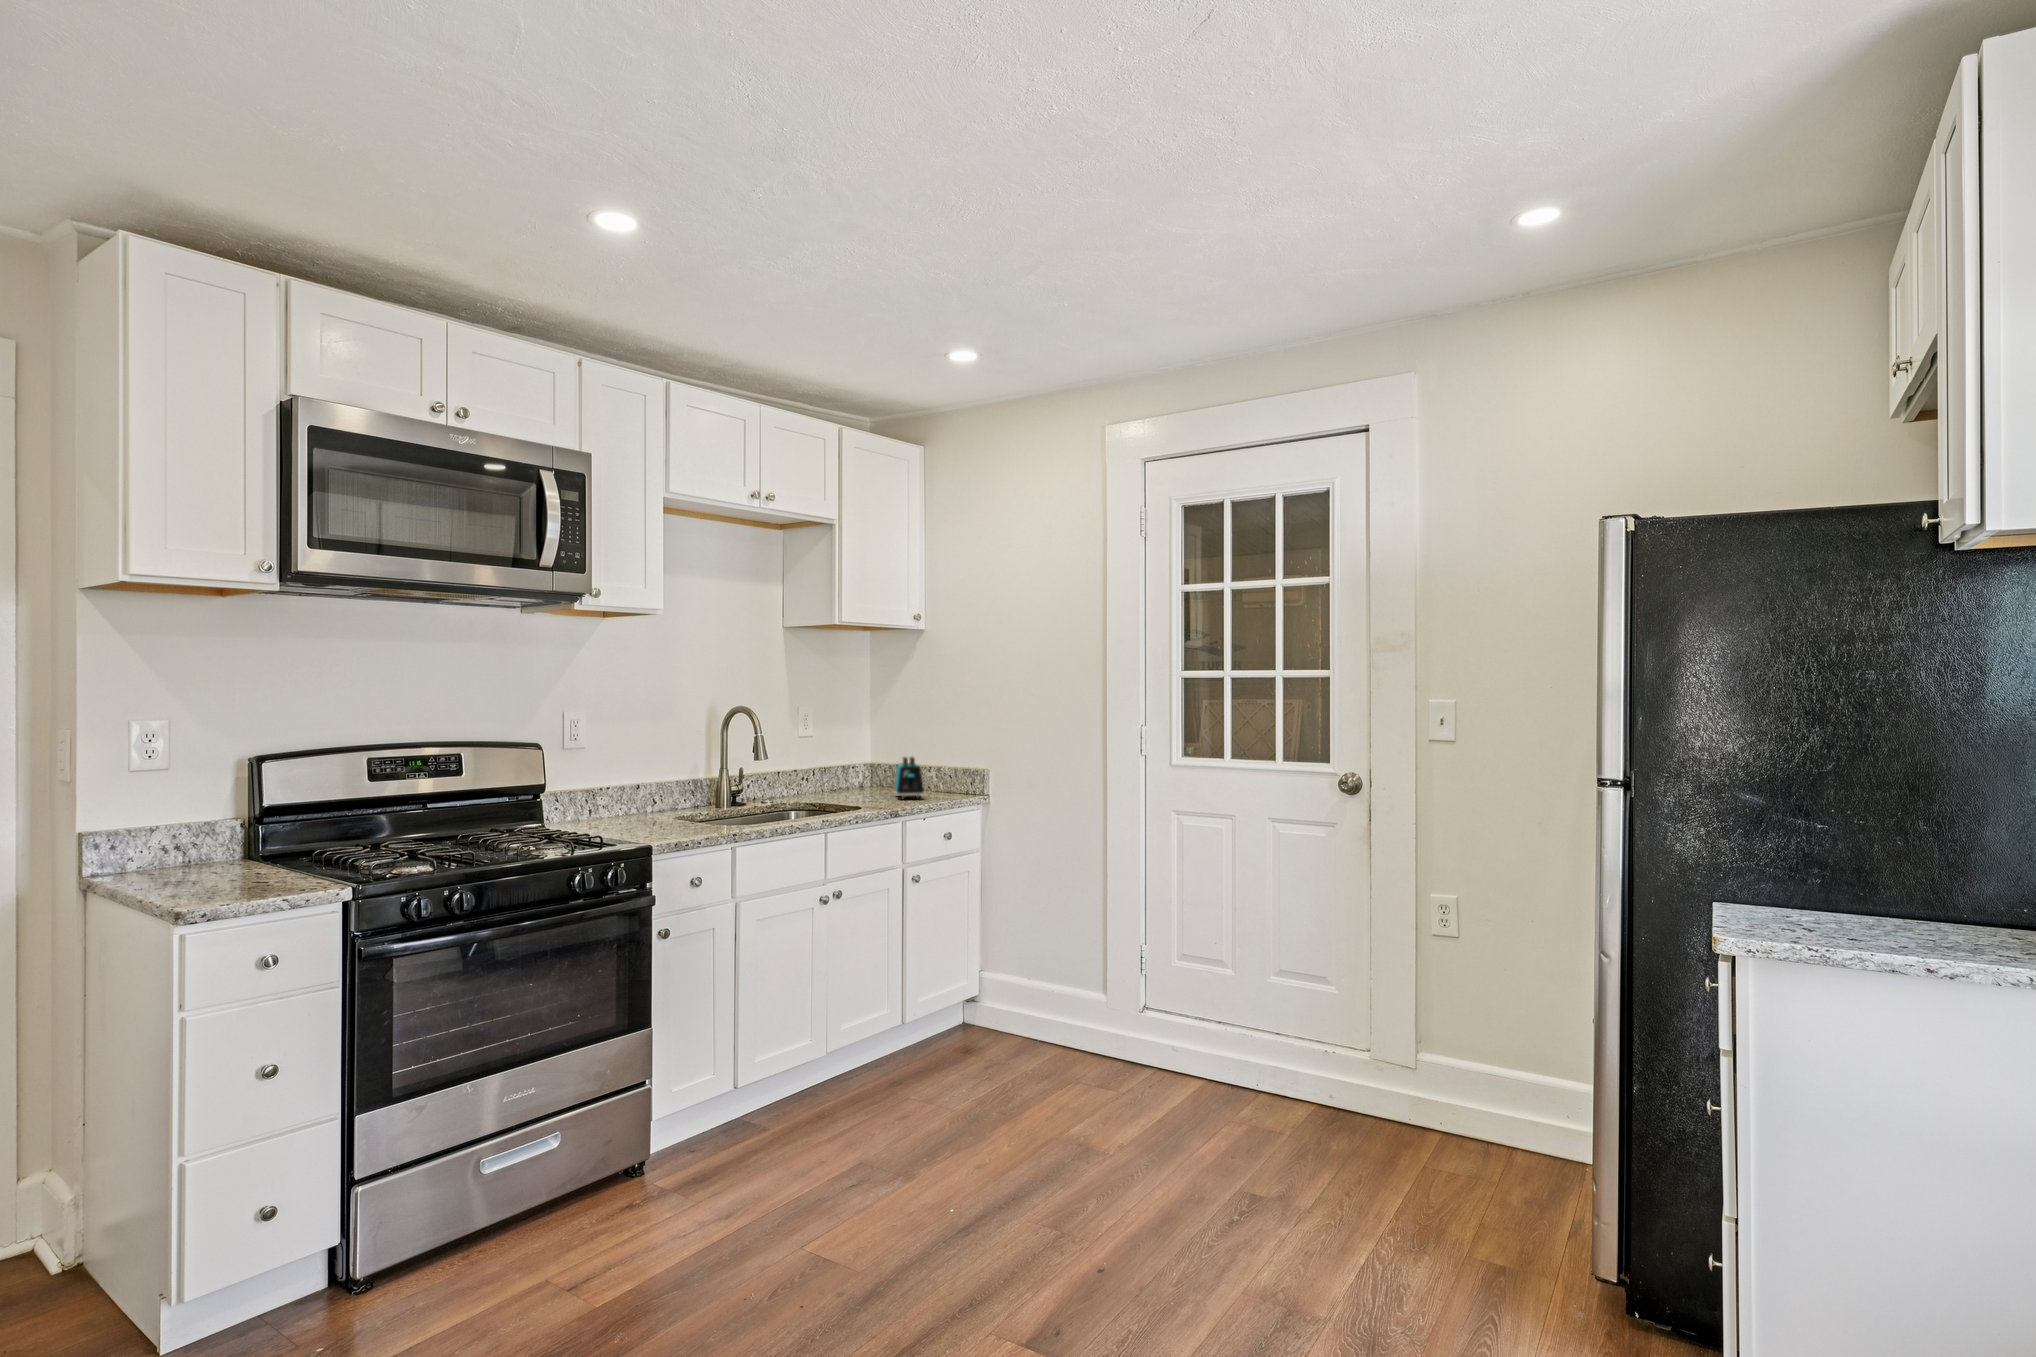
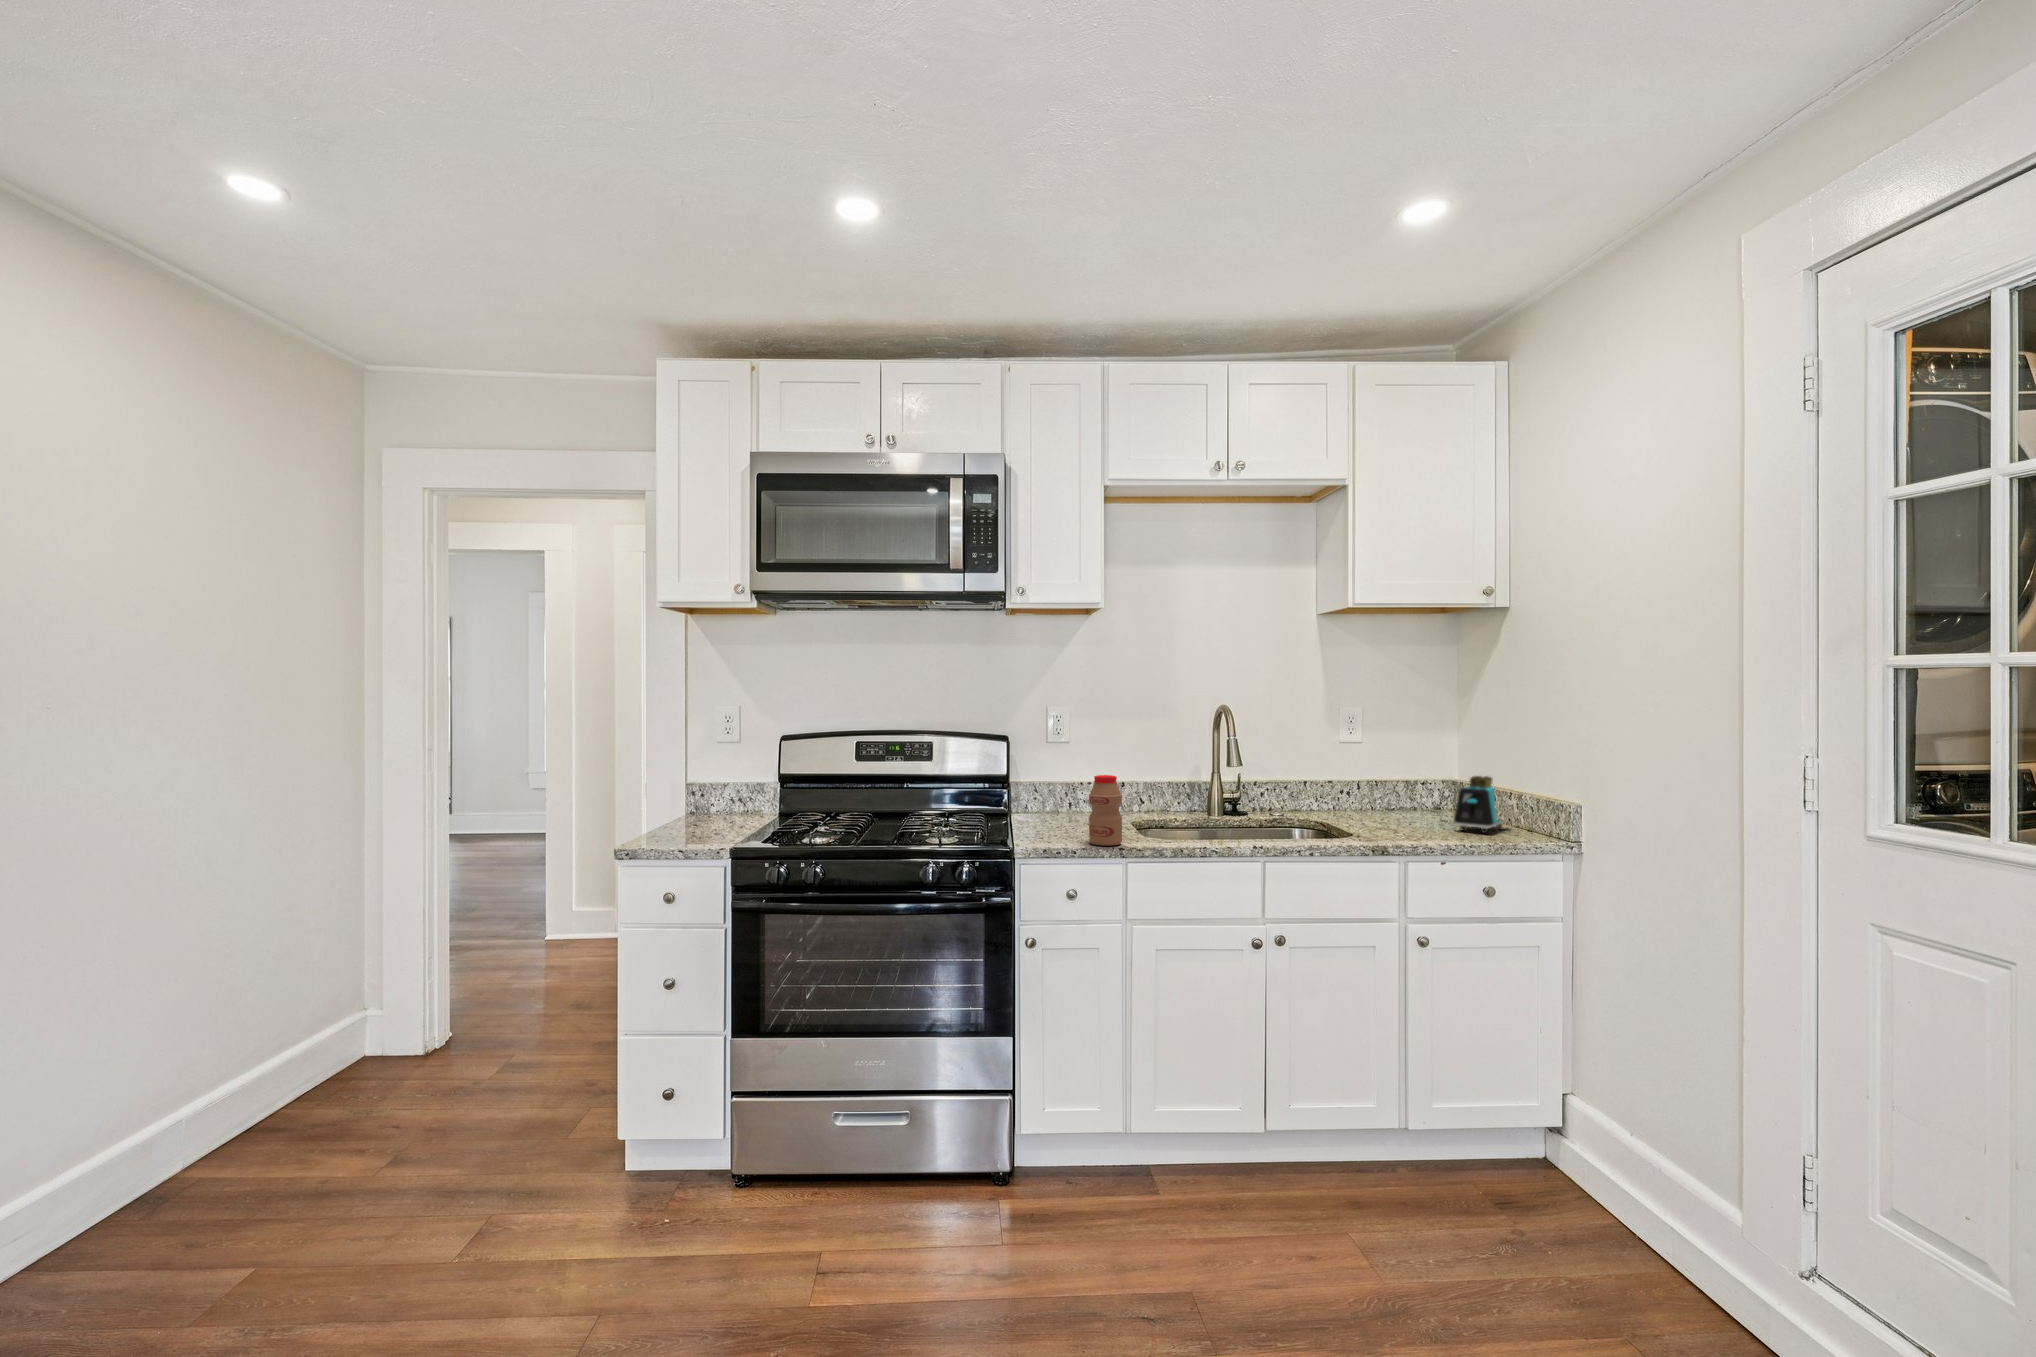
bottle: none [709,771,740,834] -> present [1089,775,1122,846]

